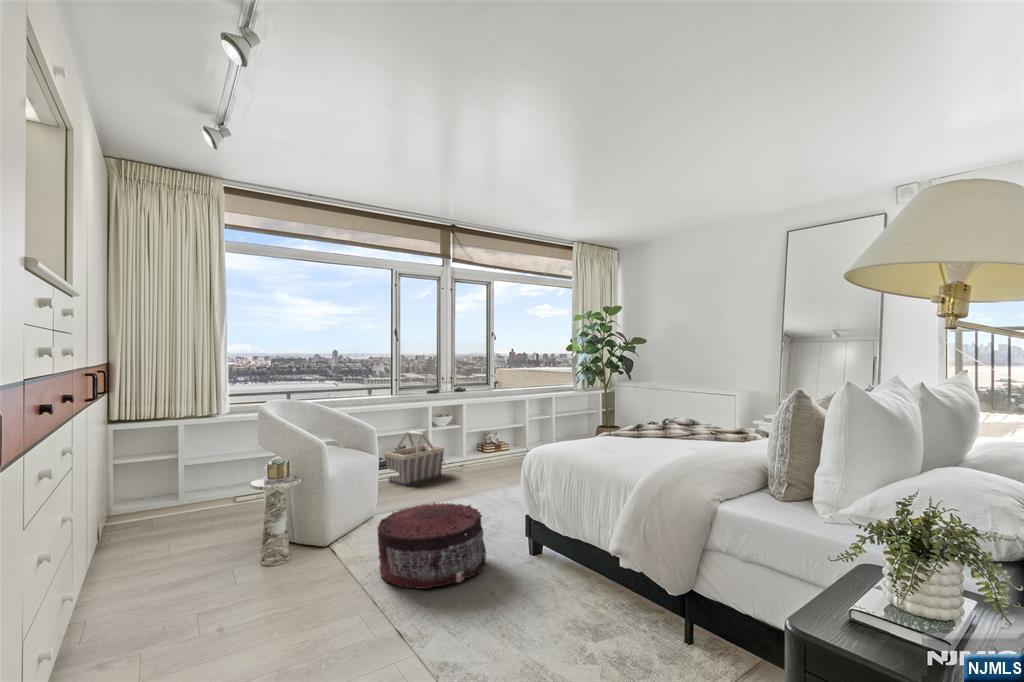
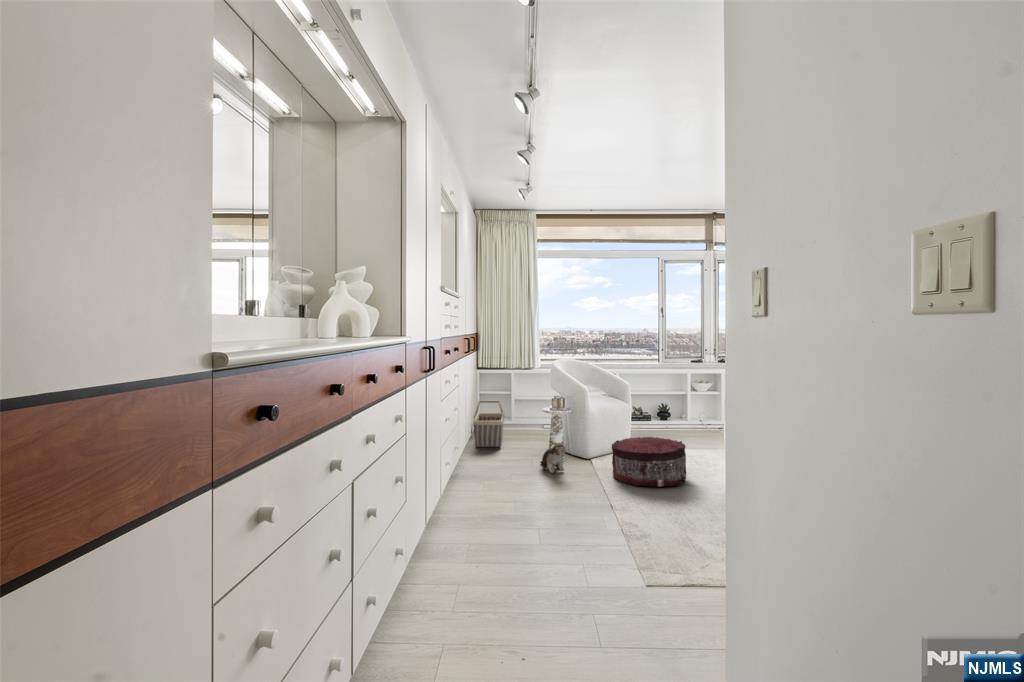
basket: present [385,431,444,486] -> present [473,400,505,449]
plush toy: none [251,543,308,598] -> present [540,443,567,473]

